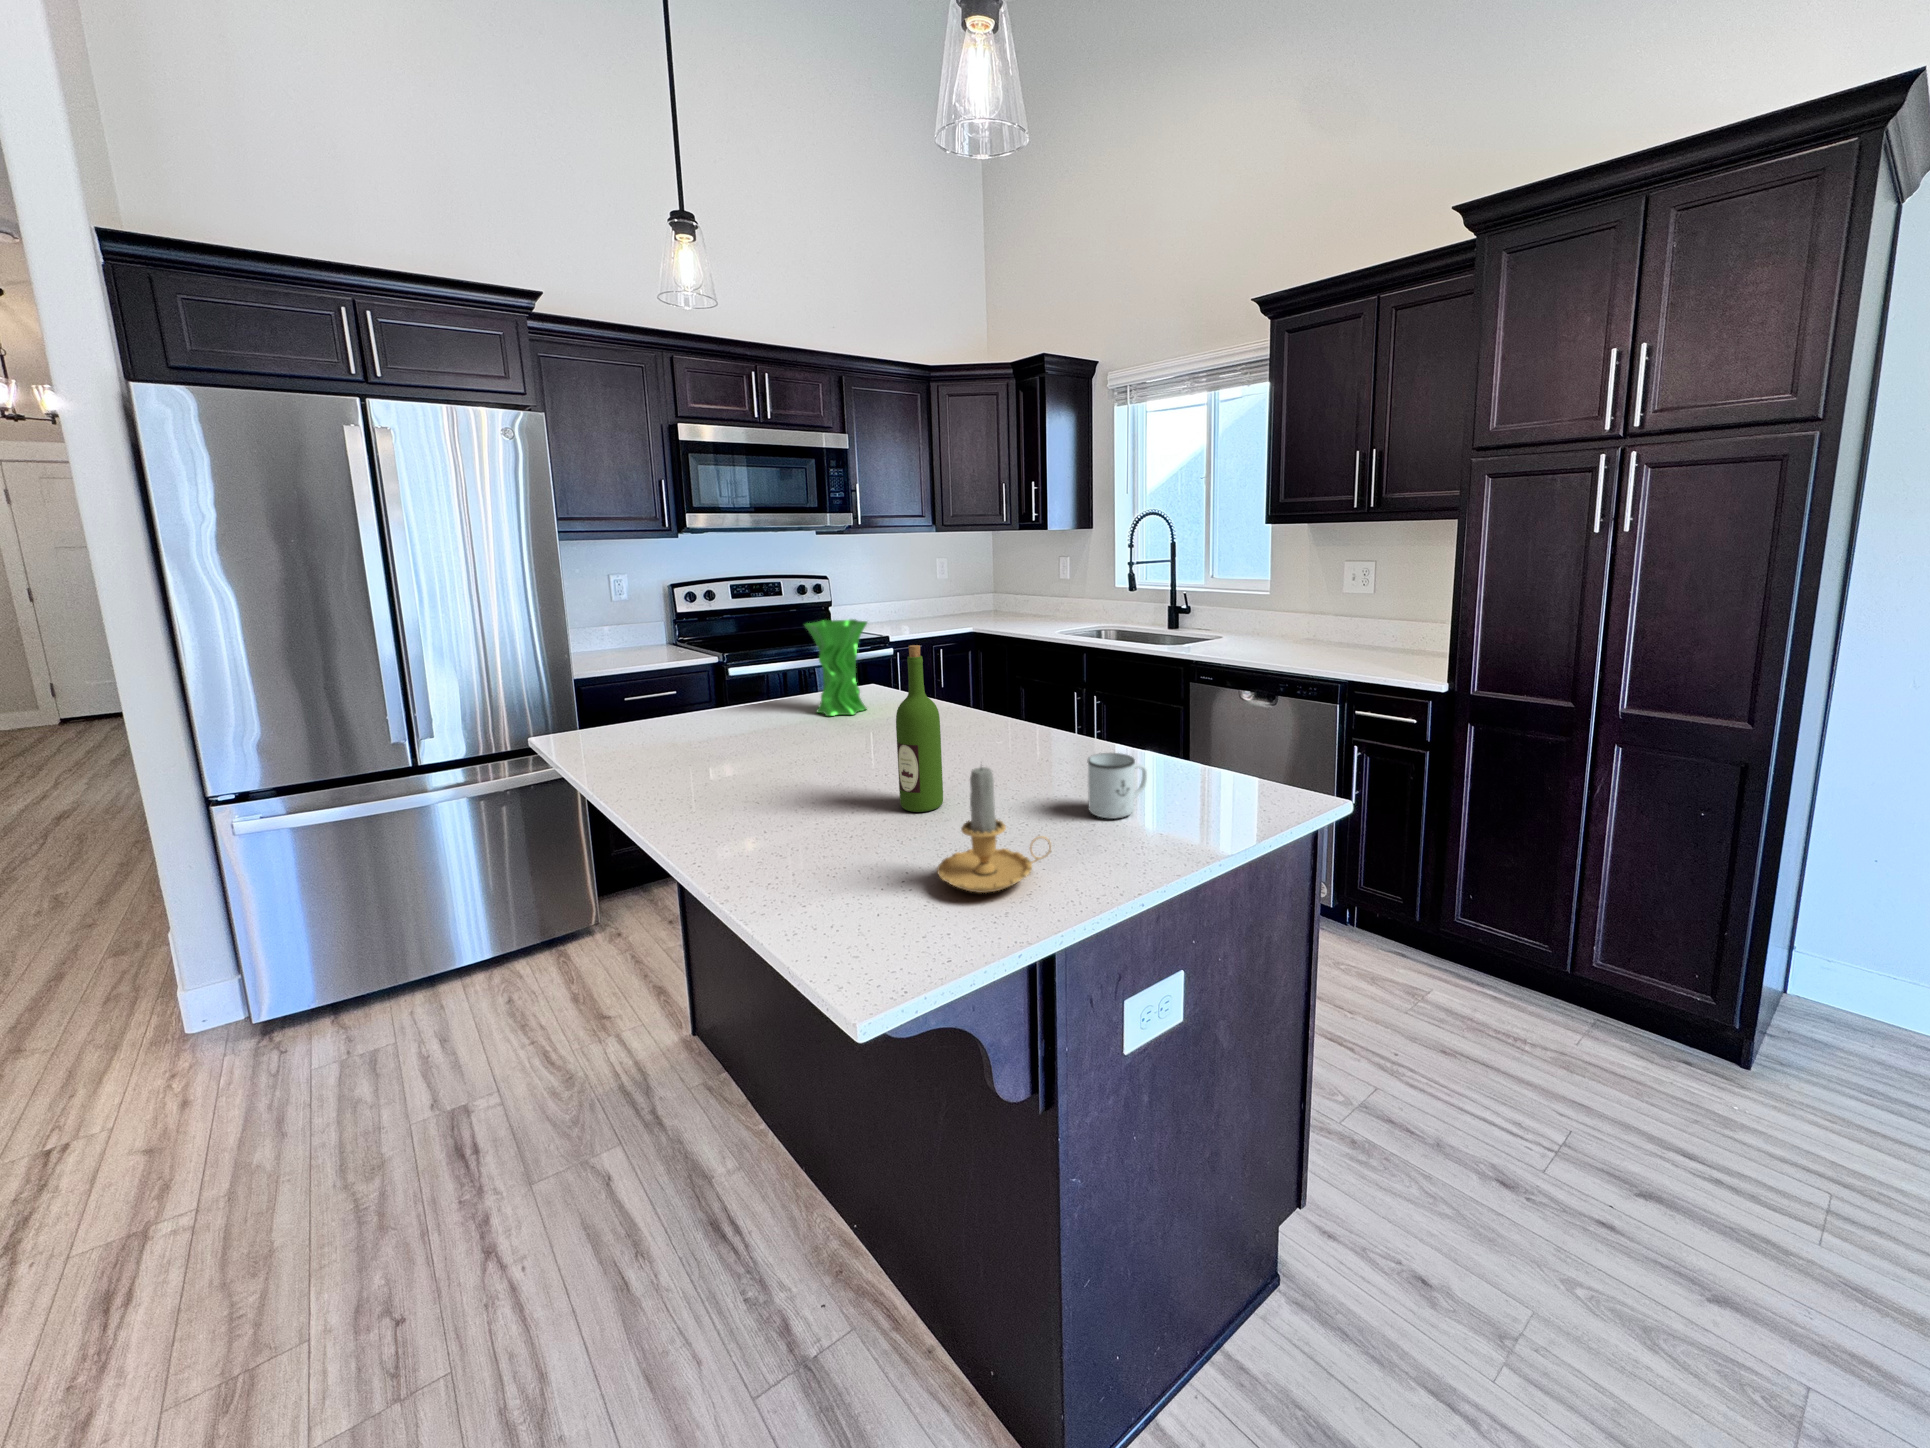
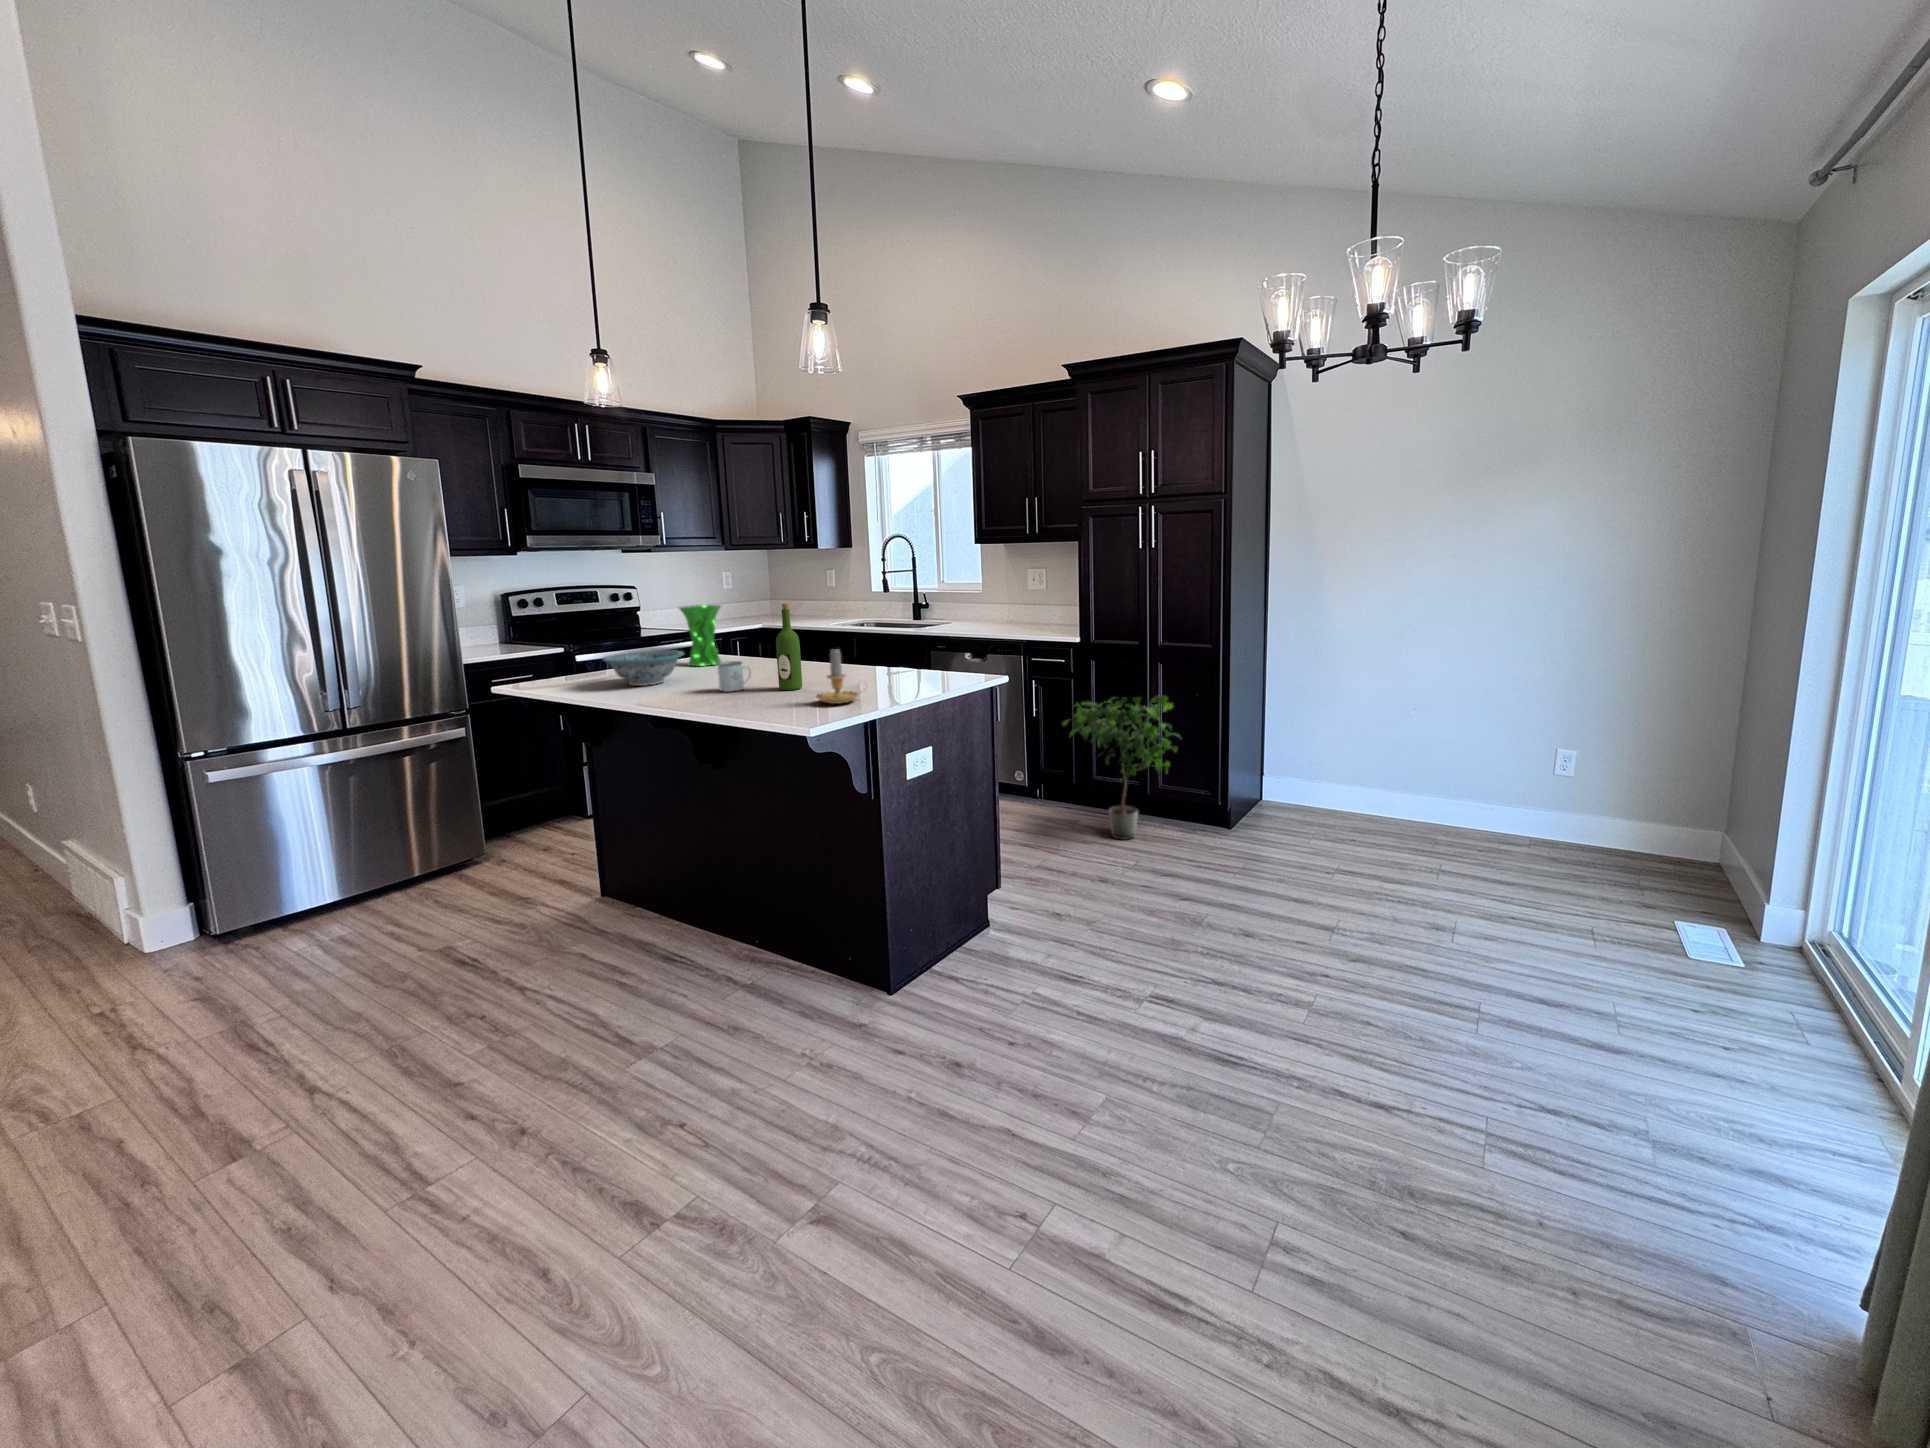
decorative bowl: none [650,699,781,763] -> present [603,650,684,686]
mug: present [1088,753,1147,818] -> present [717,661,751,692]
potted plant: none [1413,801,1675,1066] -> present [1063,696,1179,840]

